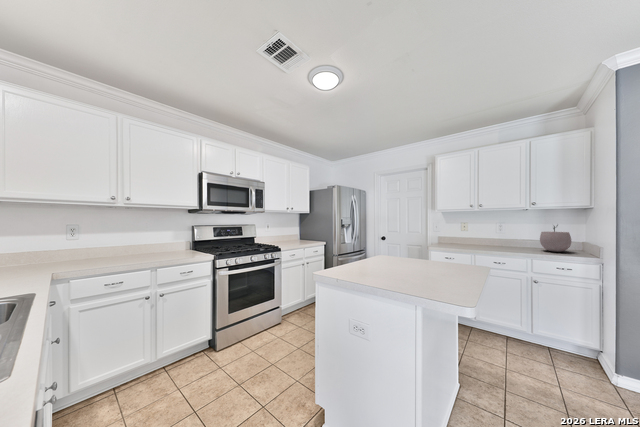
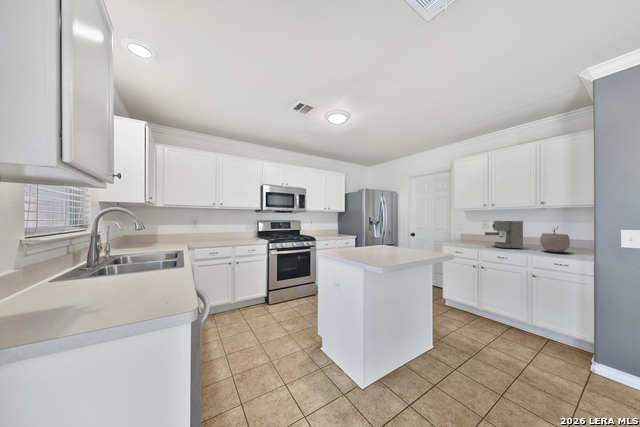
coffee maker: none [481,219,522,250] -> present [485,221,523,249]

